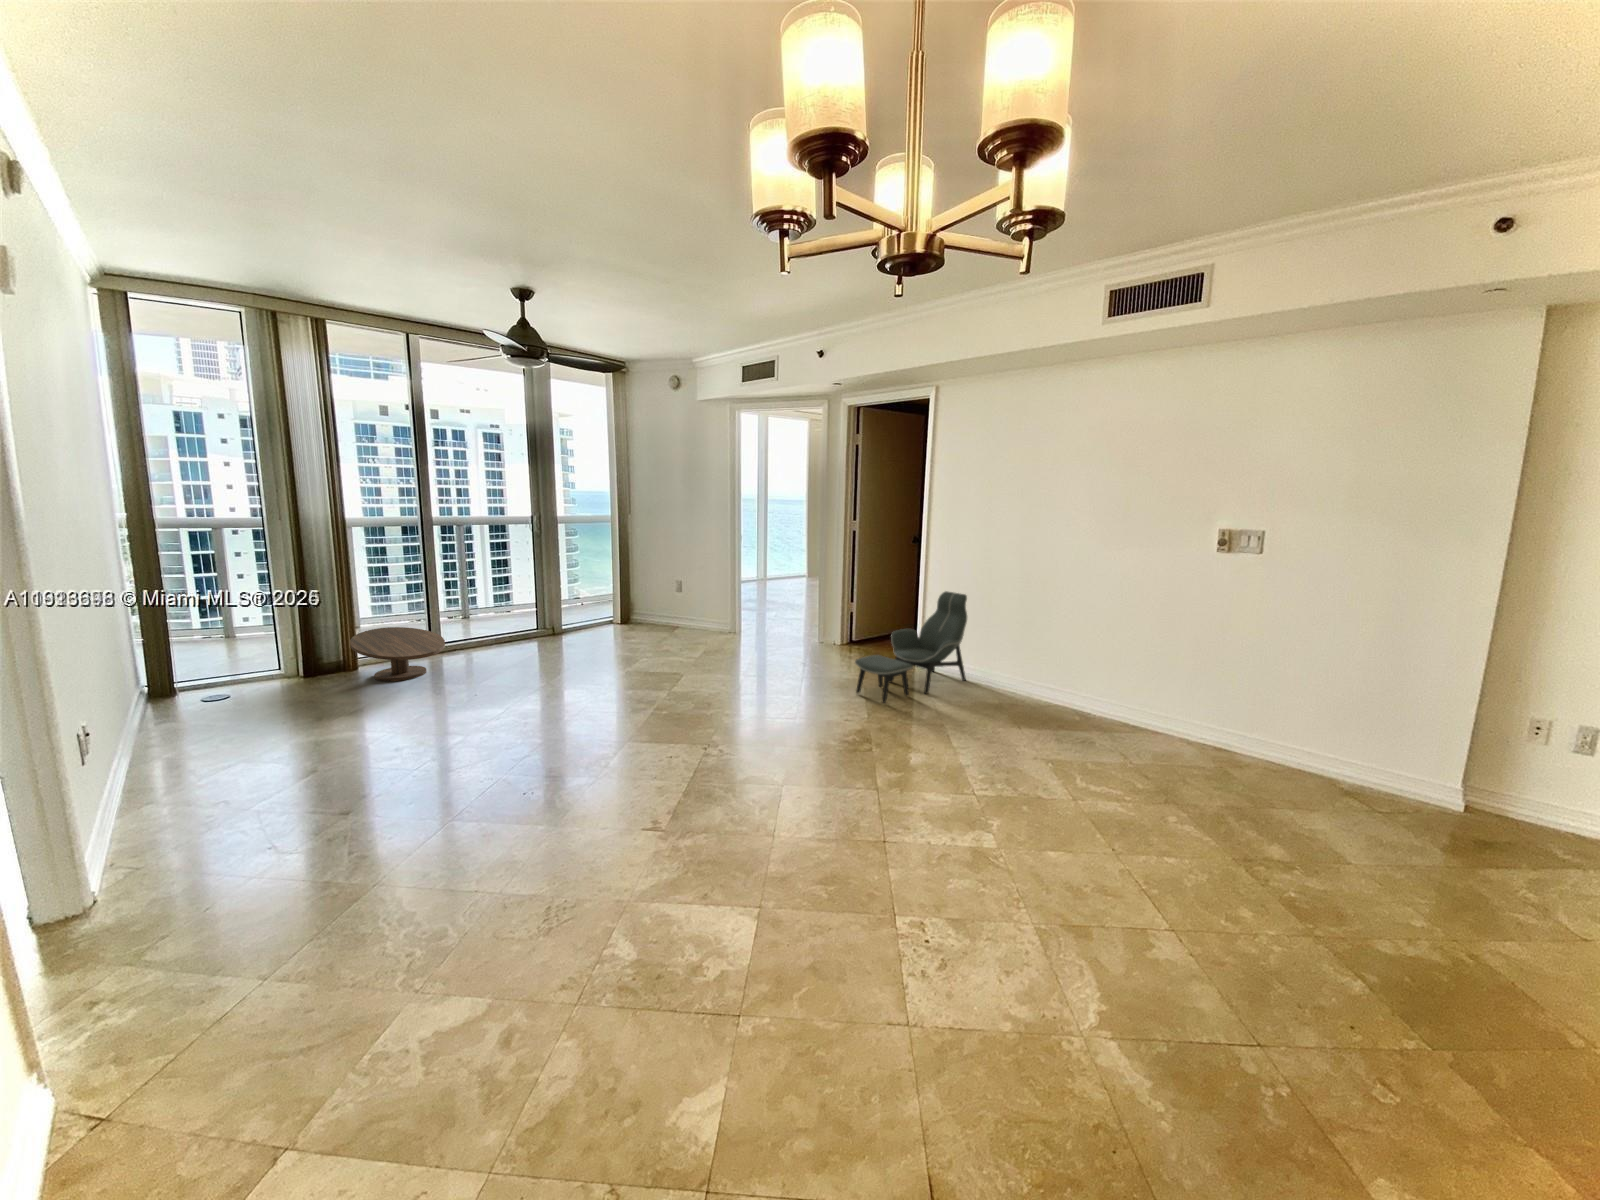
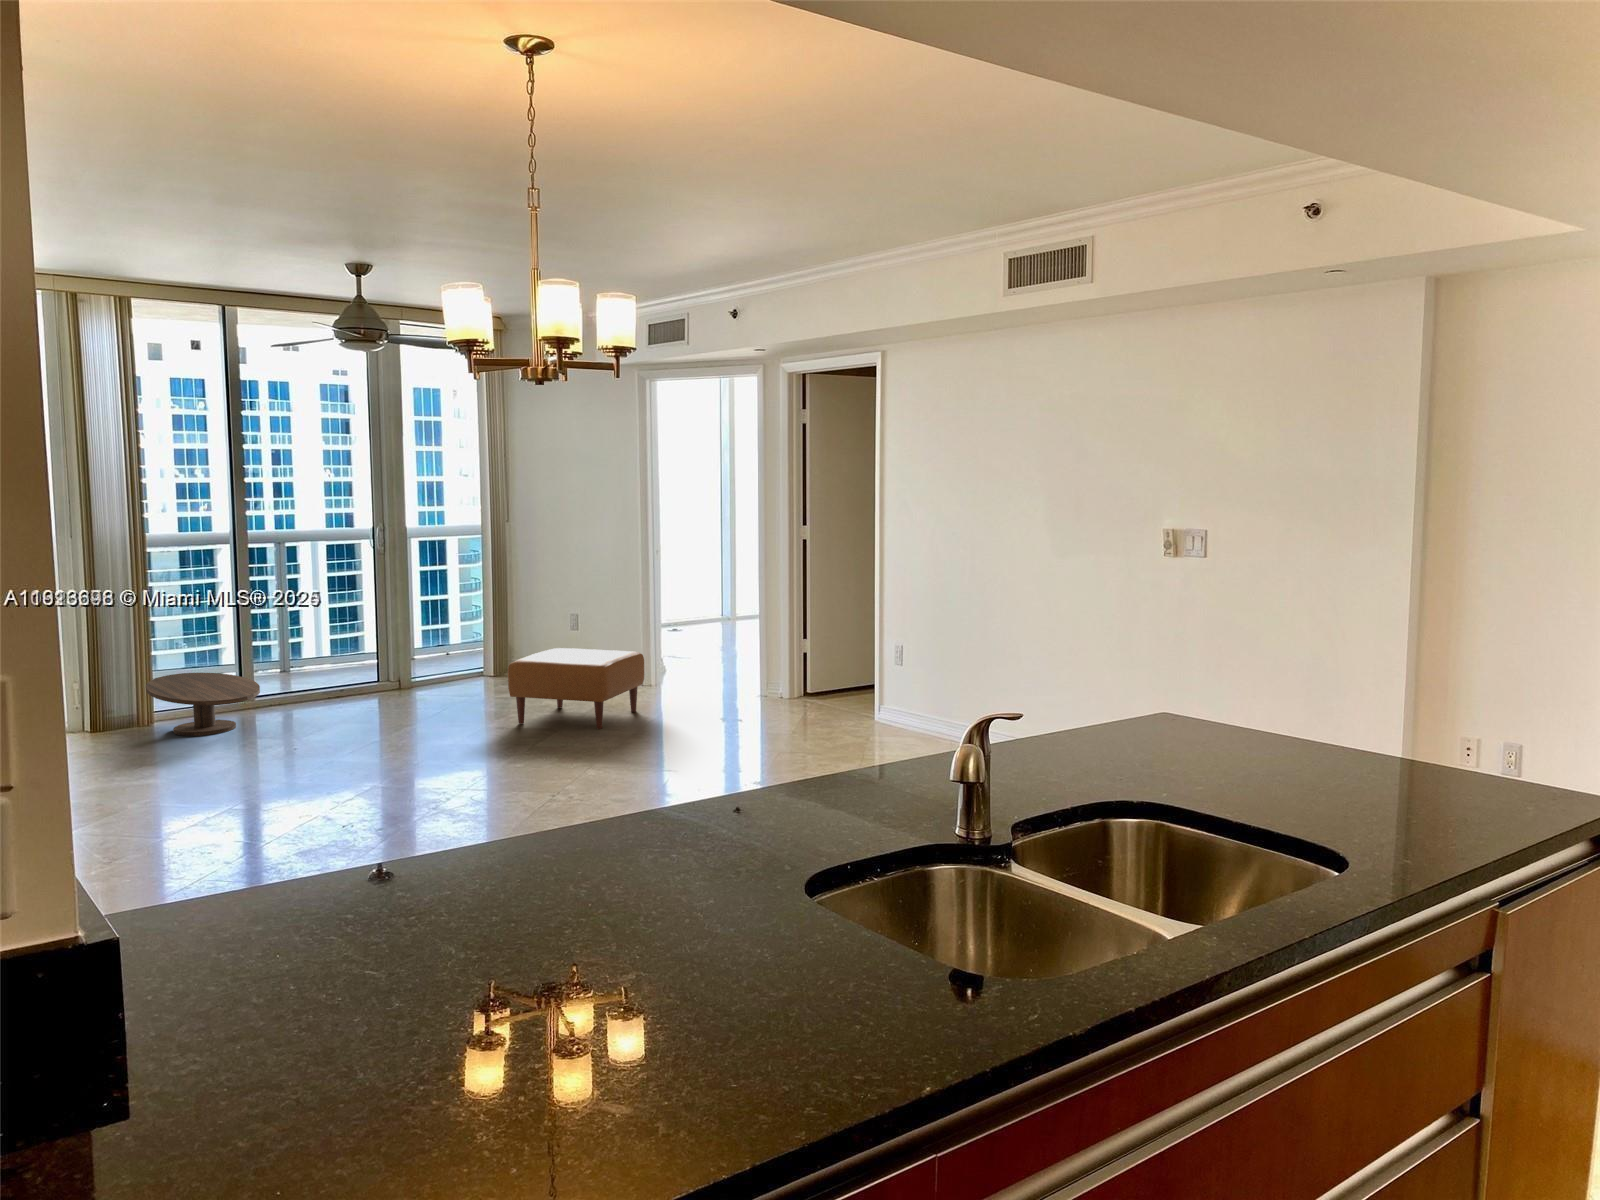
lounge chair: present [855,591,967,703] -> none [767,617,927,756]
ottoman: none [643,610,743,674] -> present [508,648,644,729]

